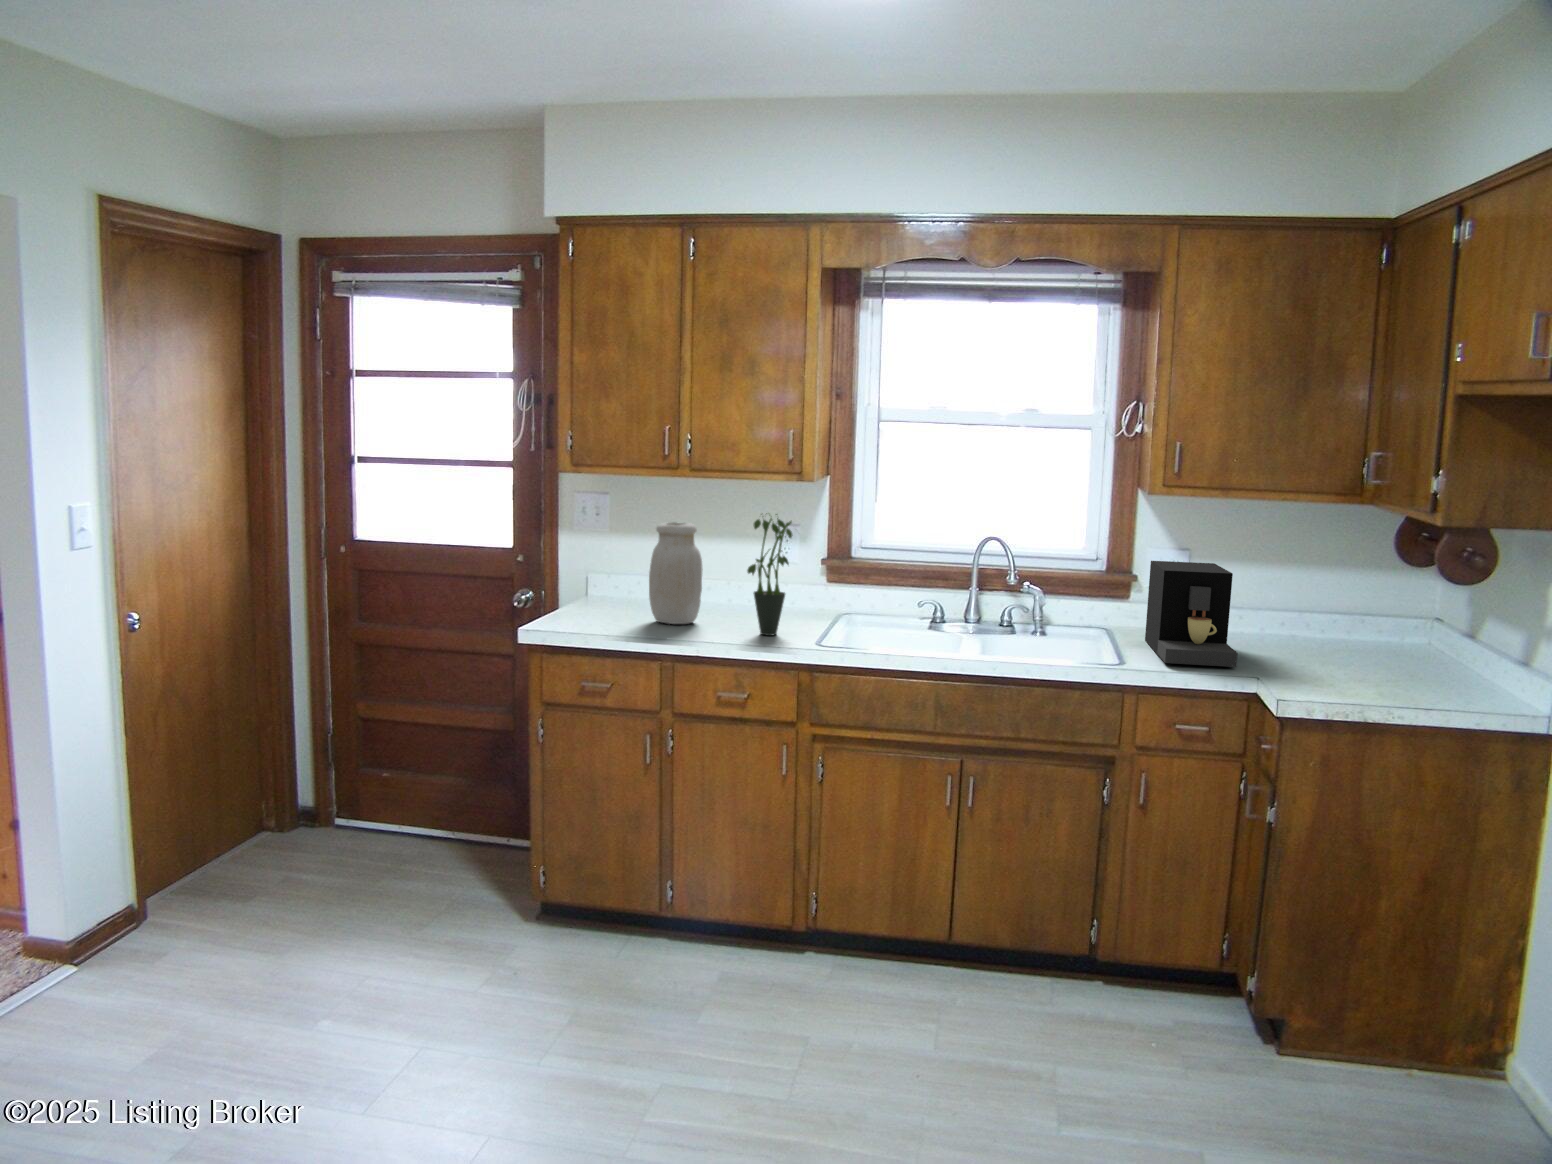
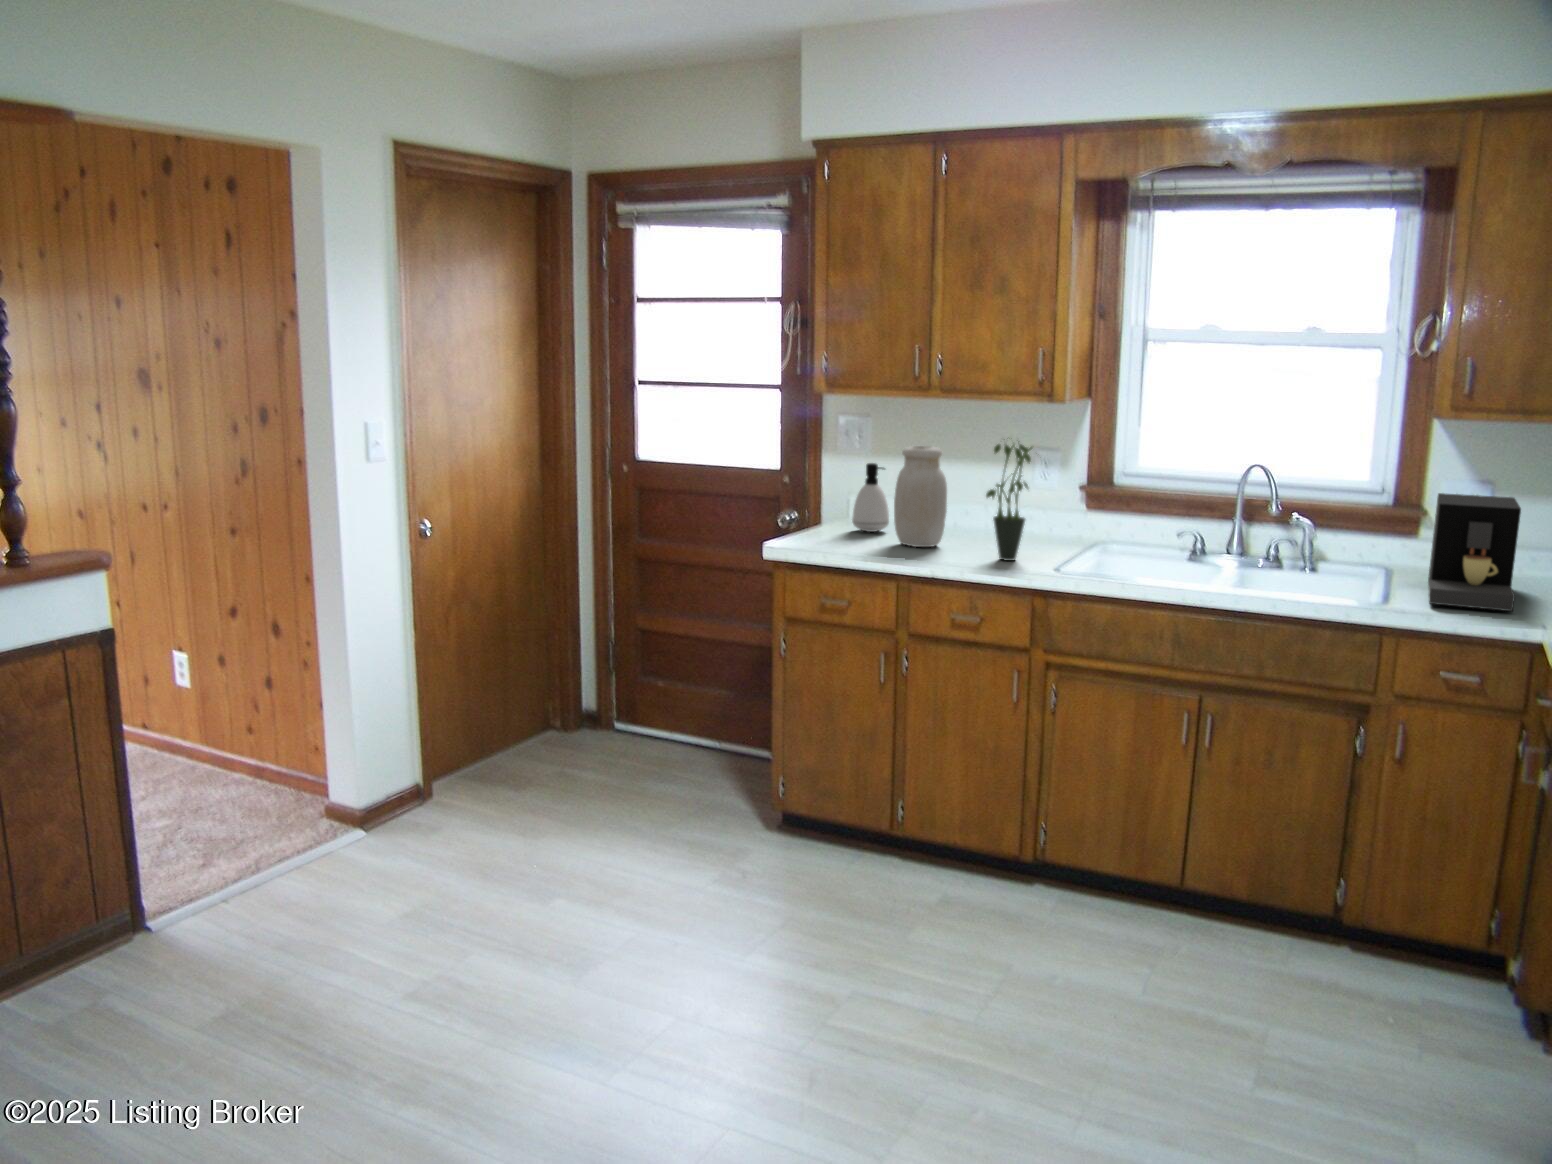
soap dispenser: none [601,540,639,609] -> present [852,463,889,532]

